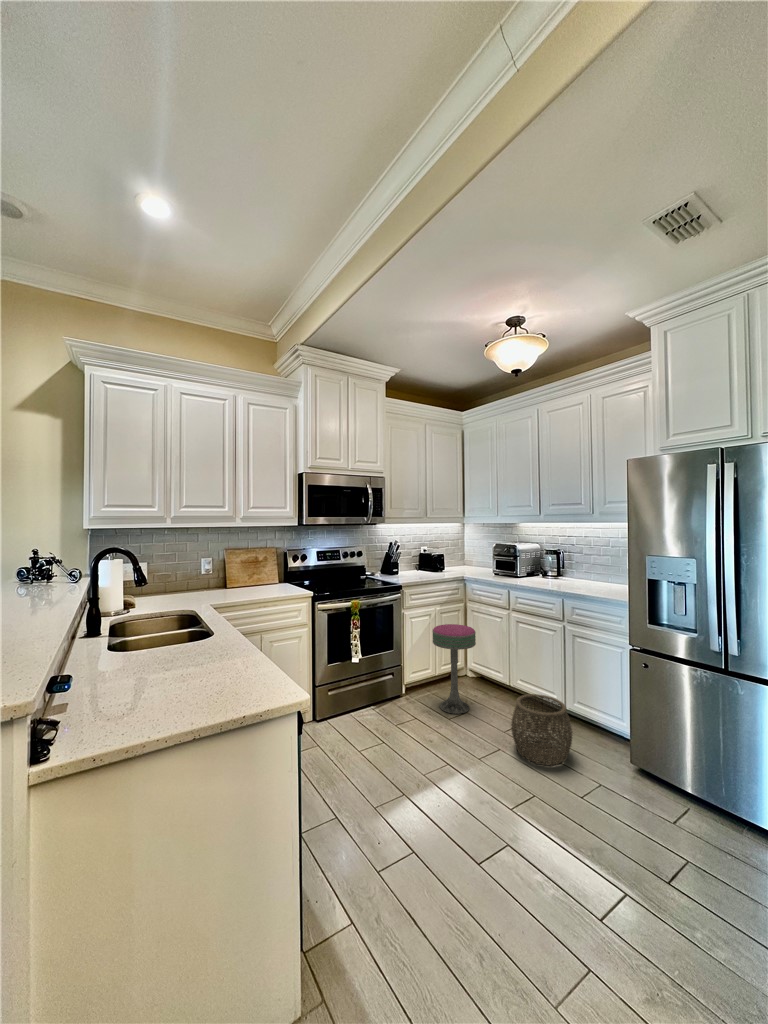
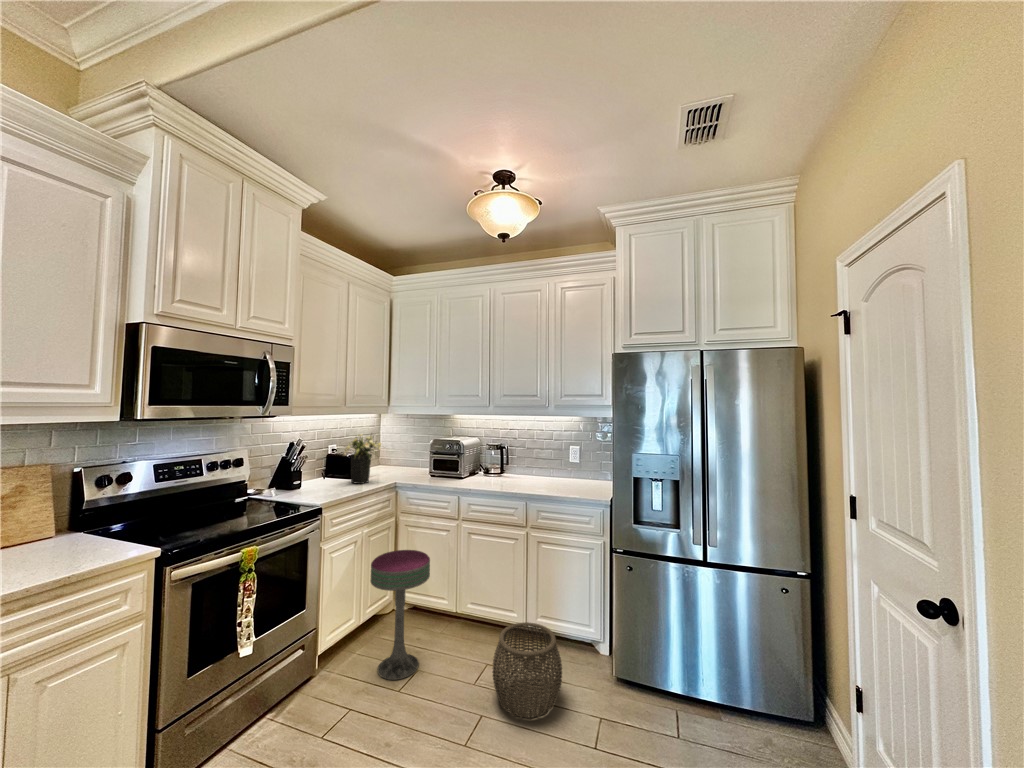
flower arrangement: none [423,537,454,575] -> present [343,434,381,484]

